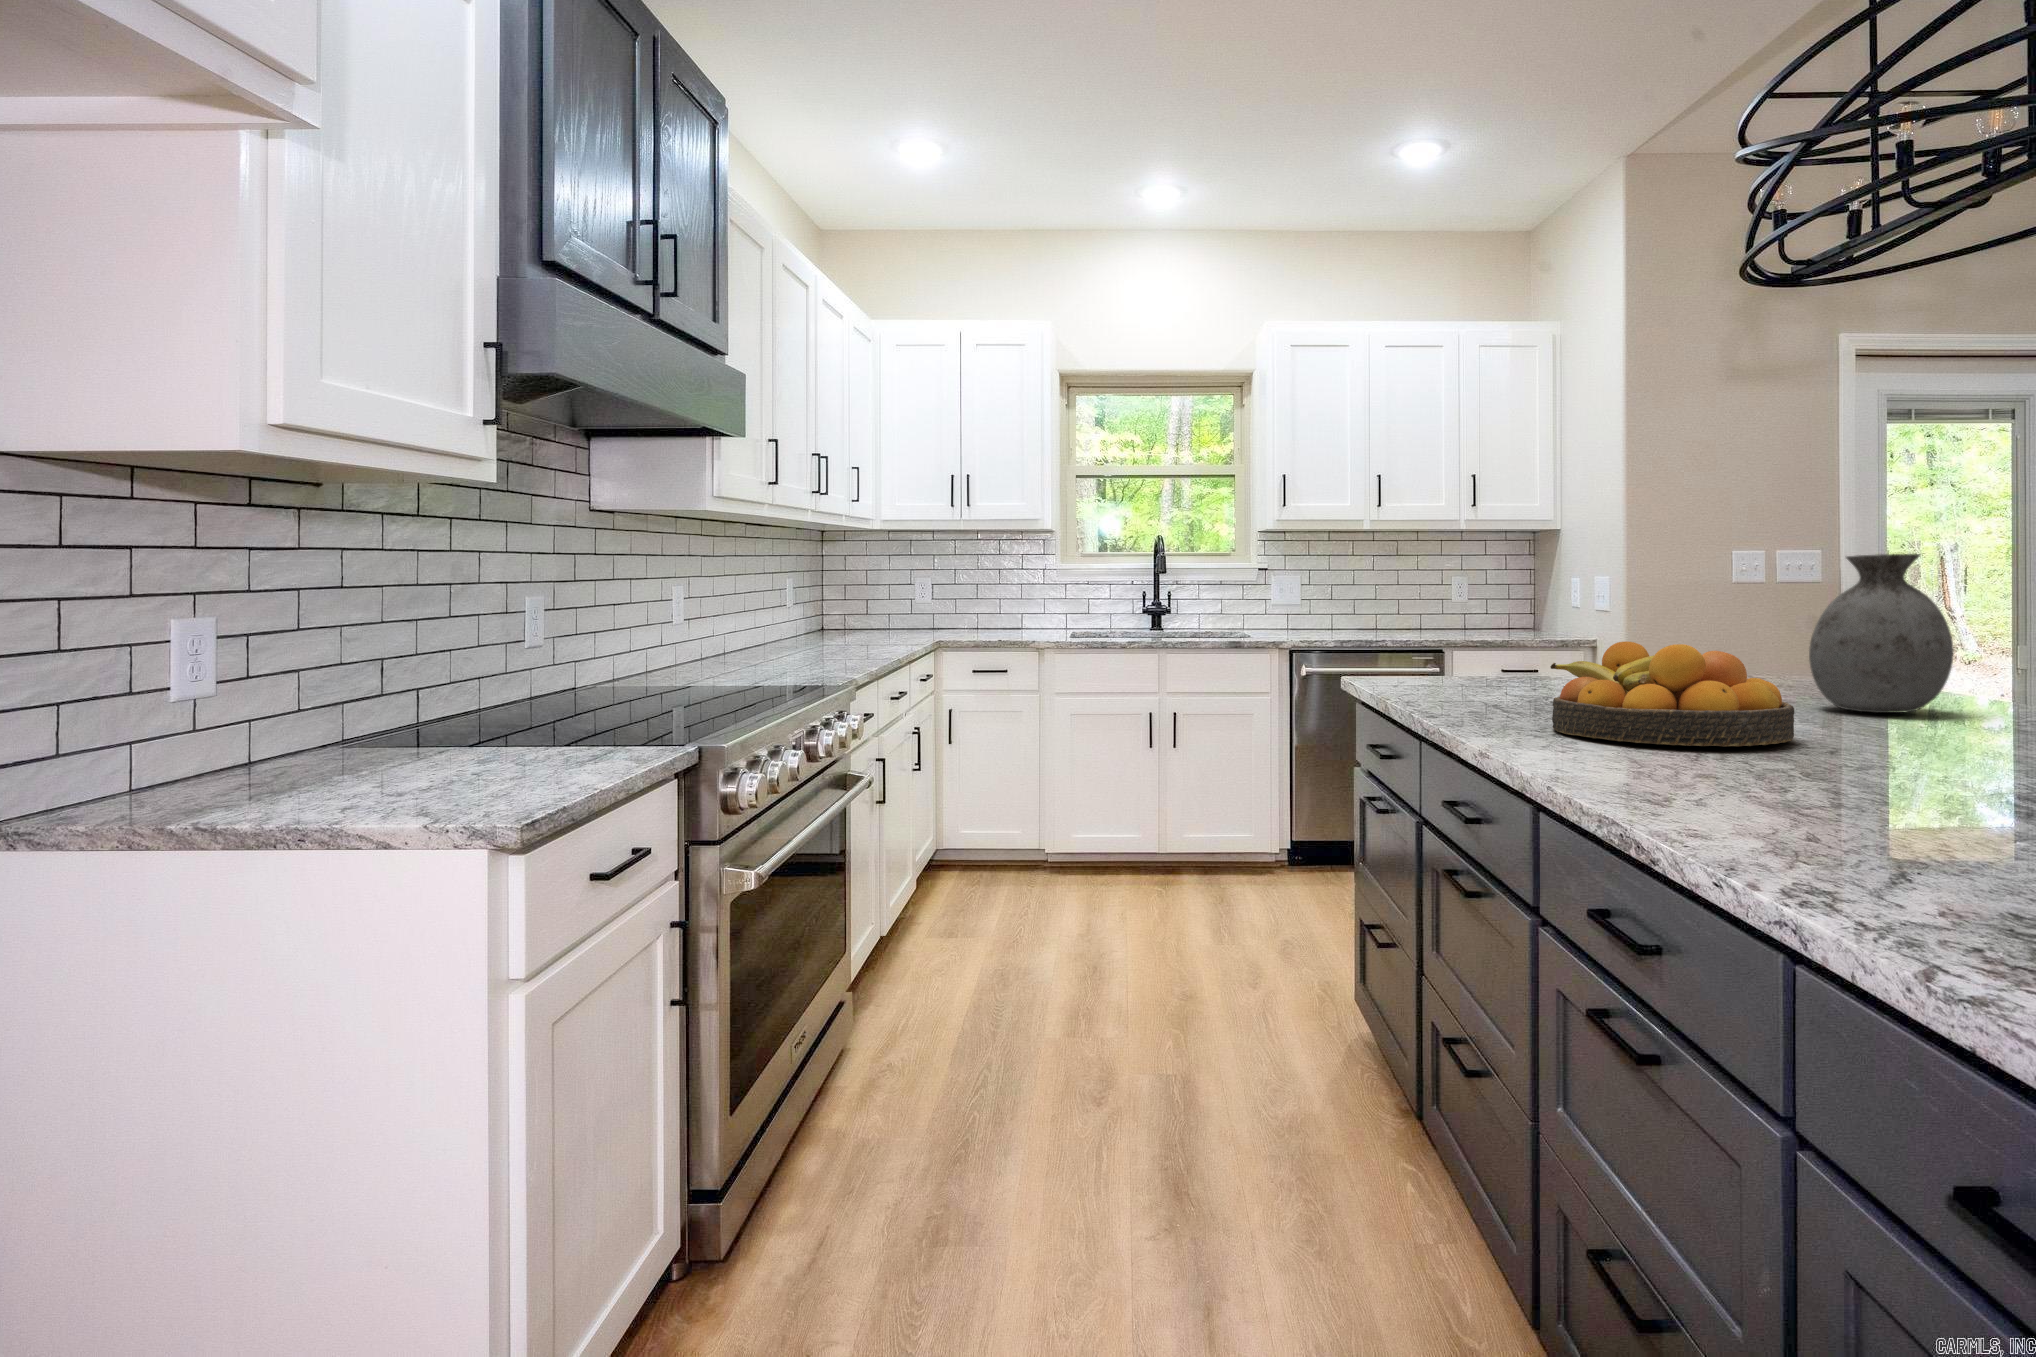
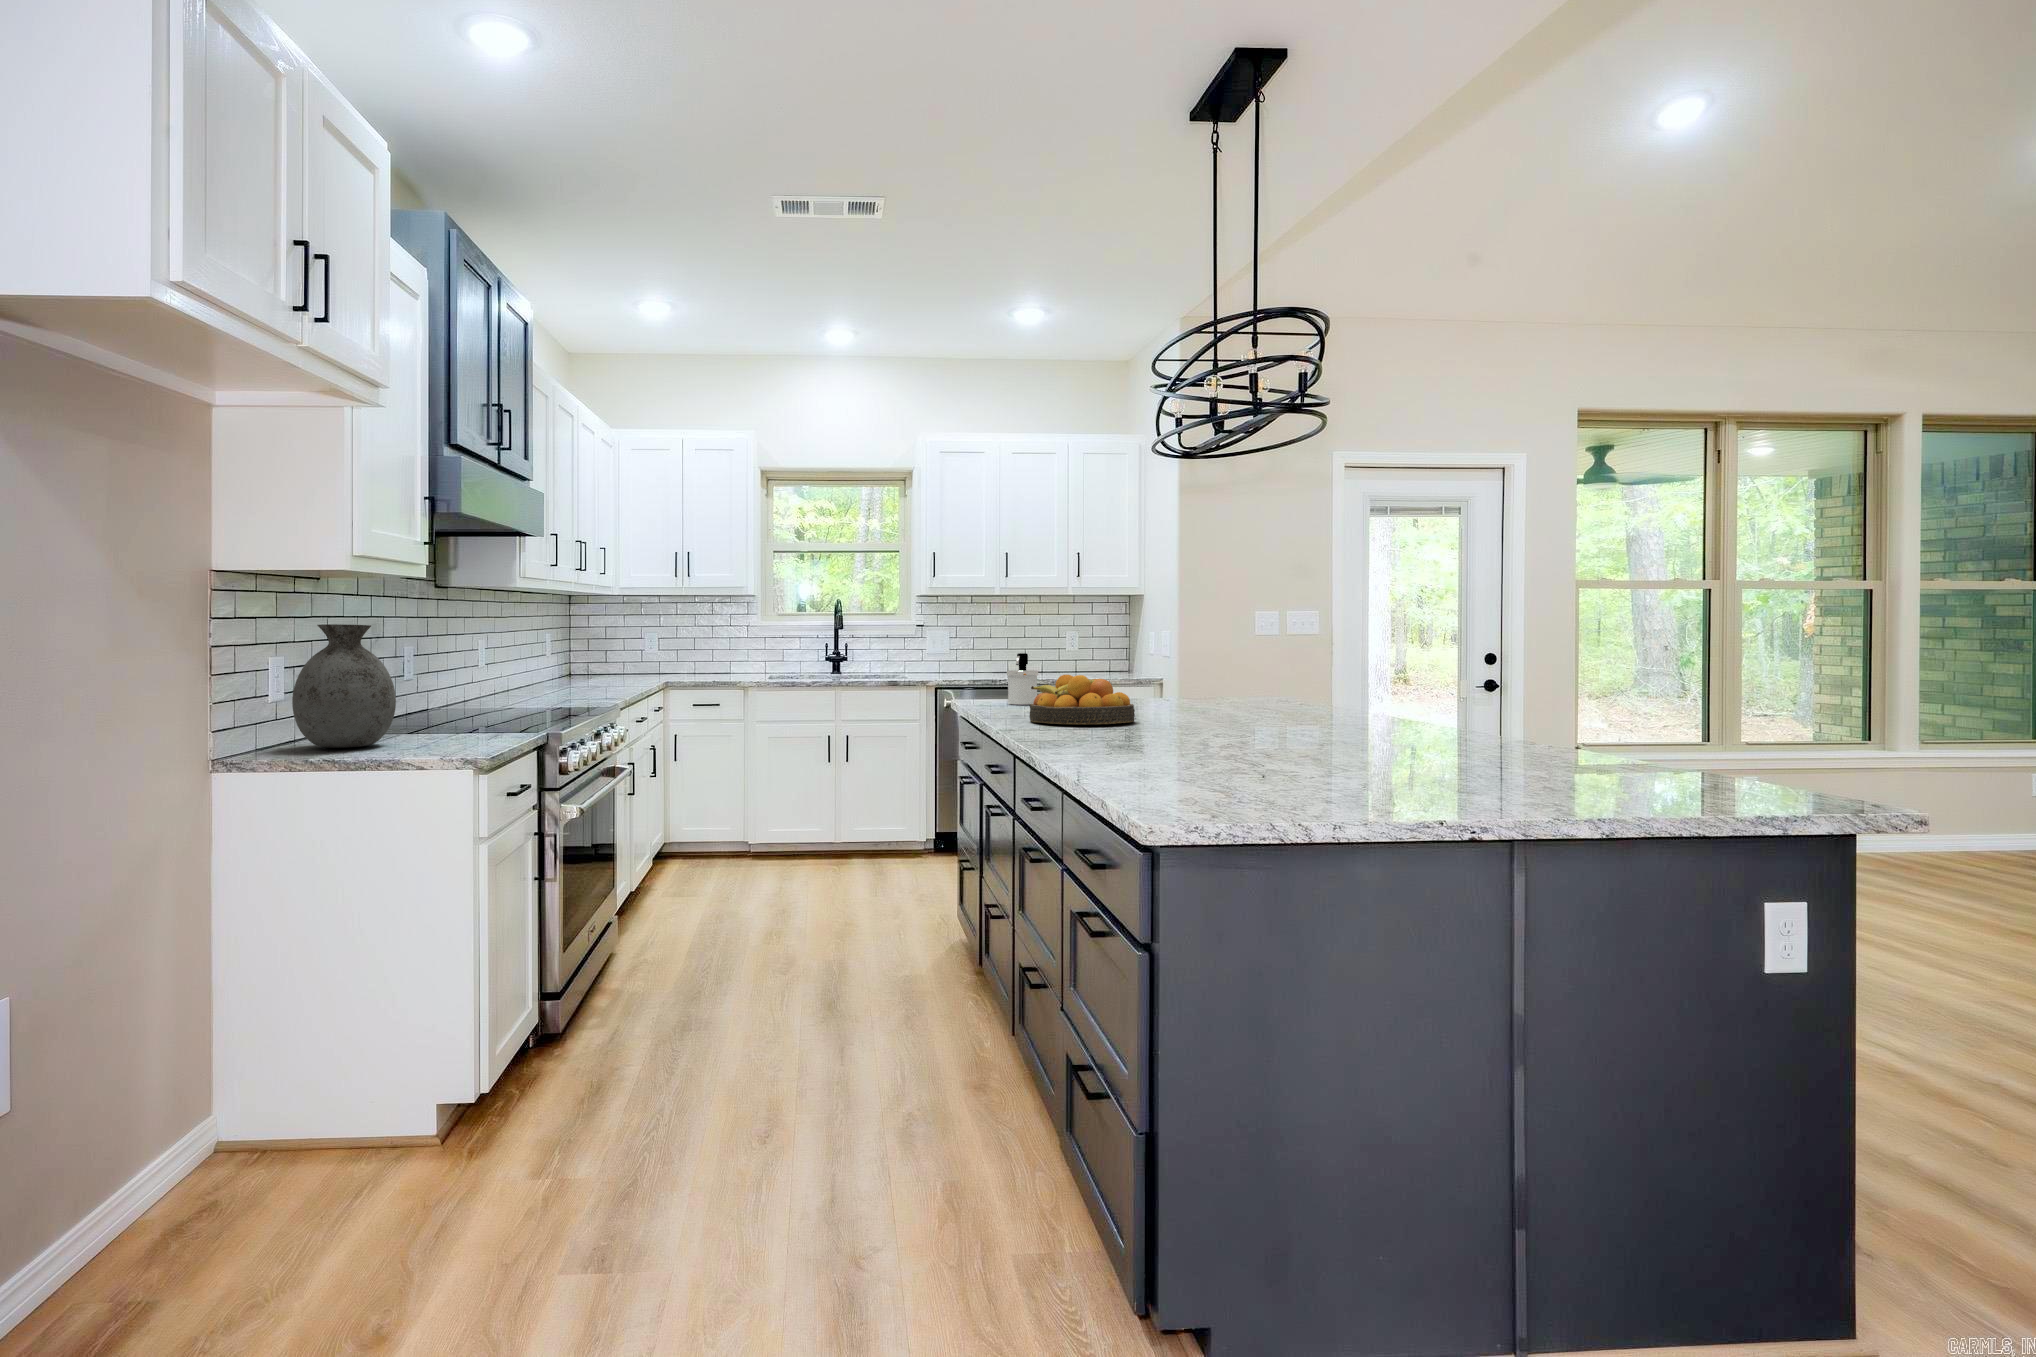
vase: present [1809,554,1954,713] -> present [292,624,396,748]
soap dispenser: none [1458,602,1515,689] -> present [1007,653,1038,705]

